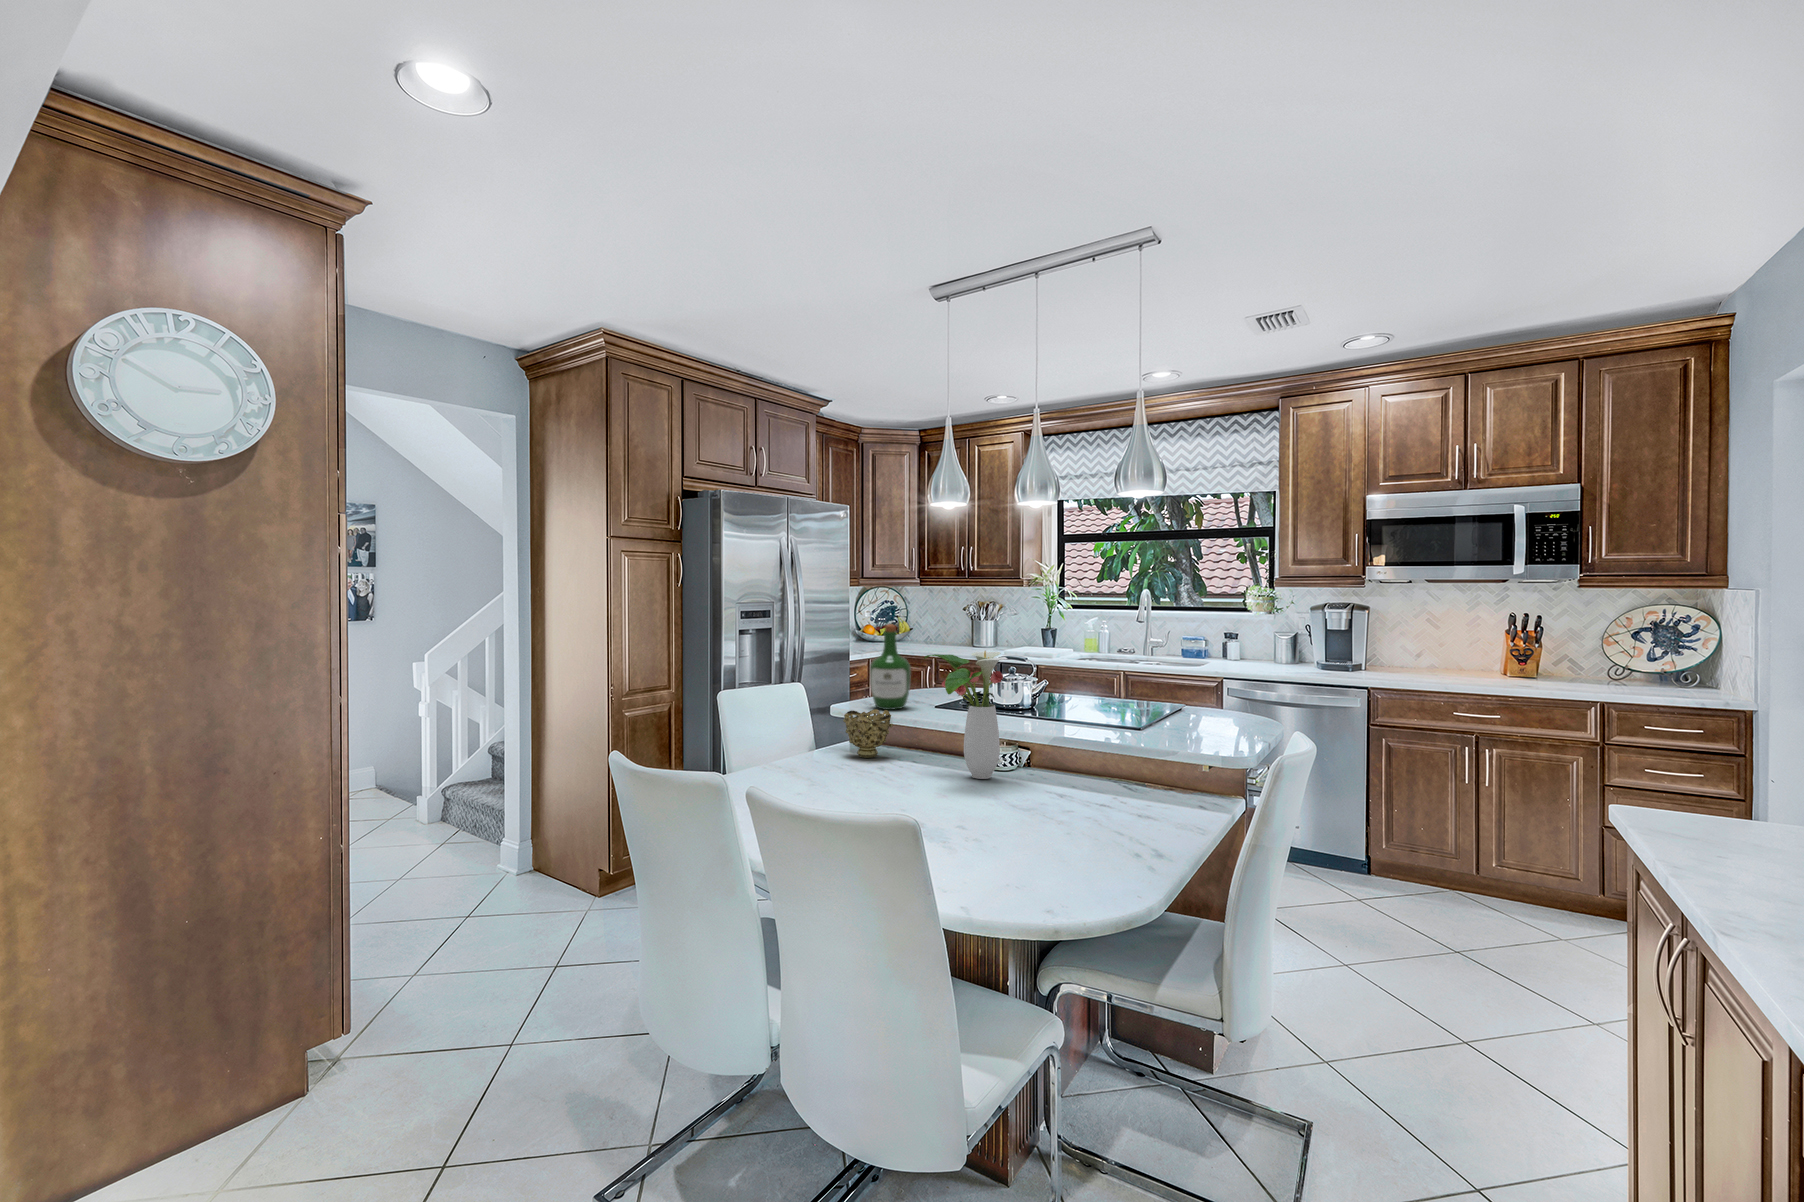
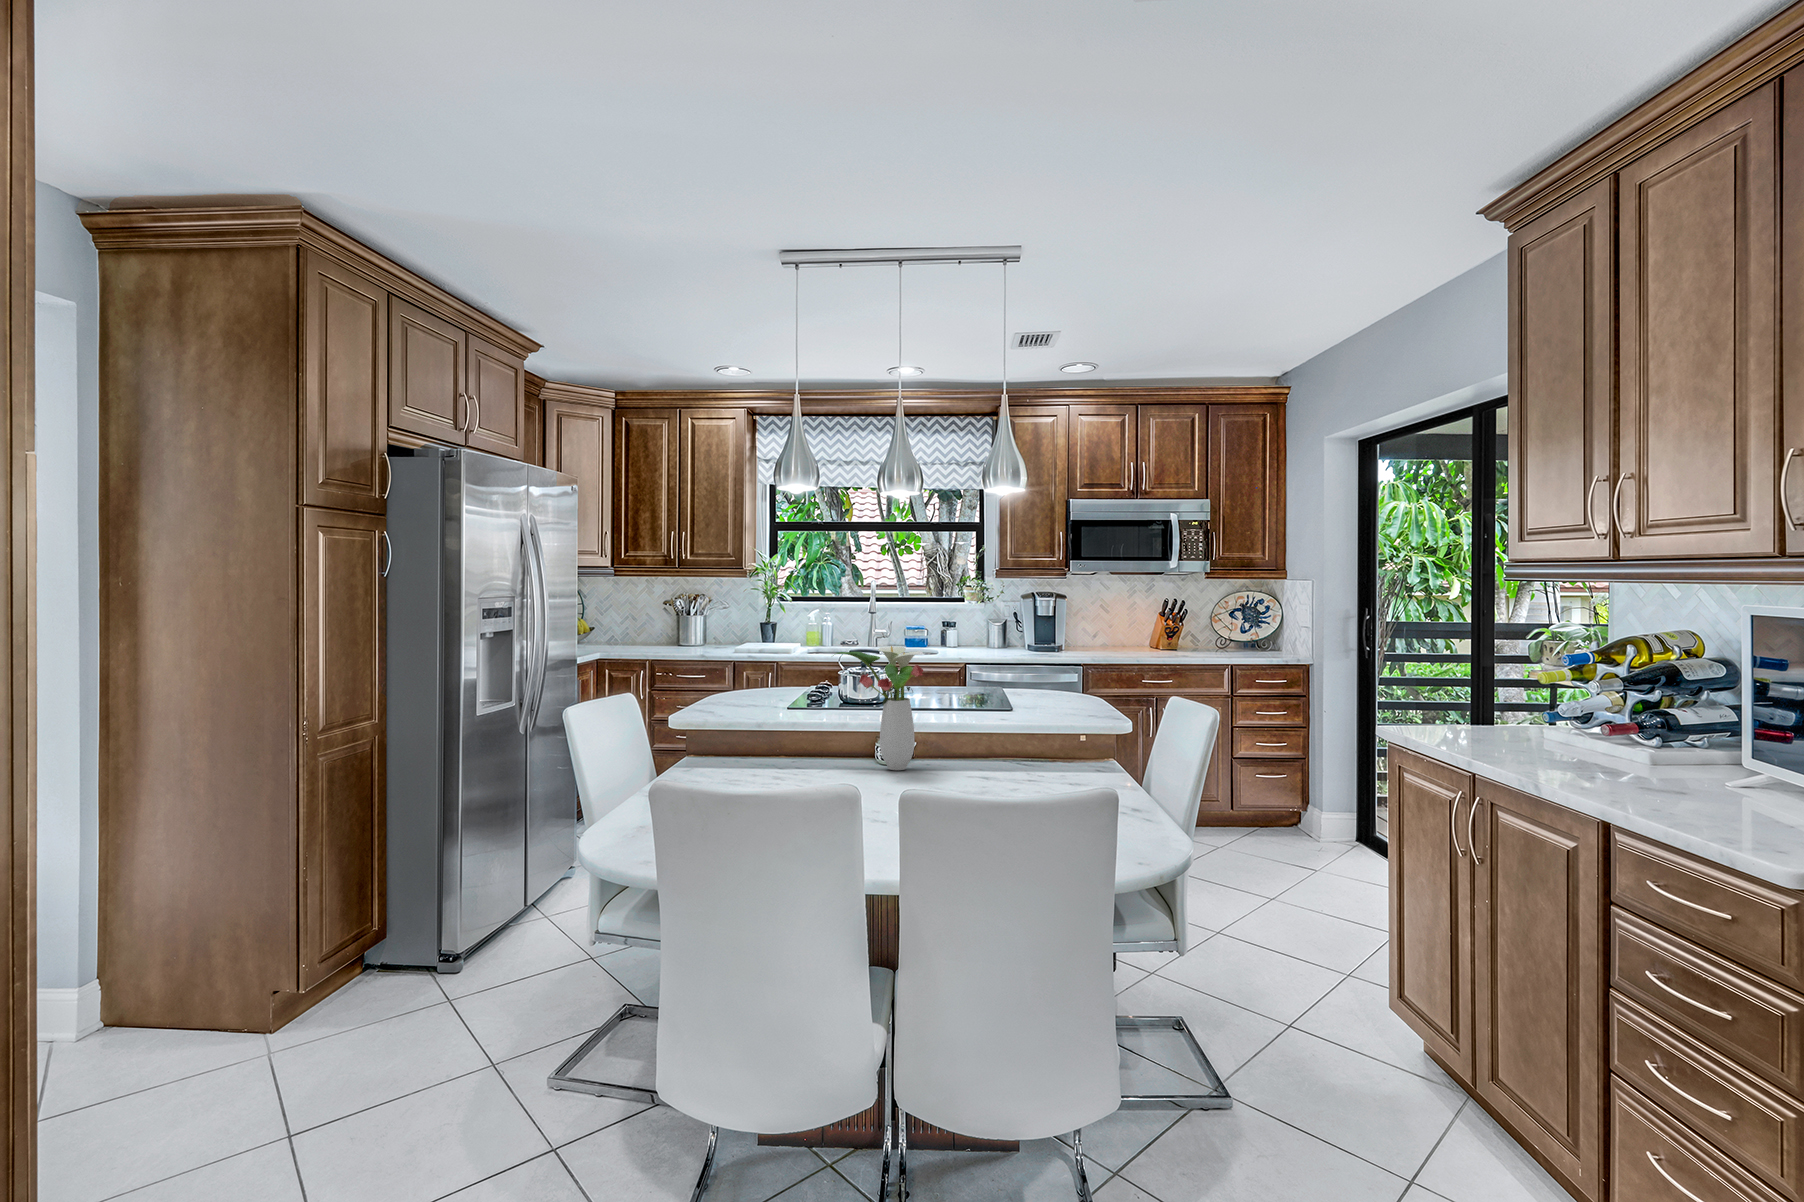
wine bottle: present [870,624,911,710] -> none [717,623,762,716]
decorative bowl: present [843,709,893,758] -> none [730,714,782,767]

